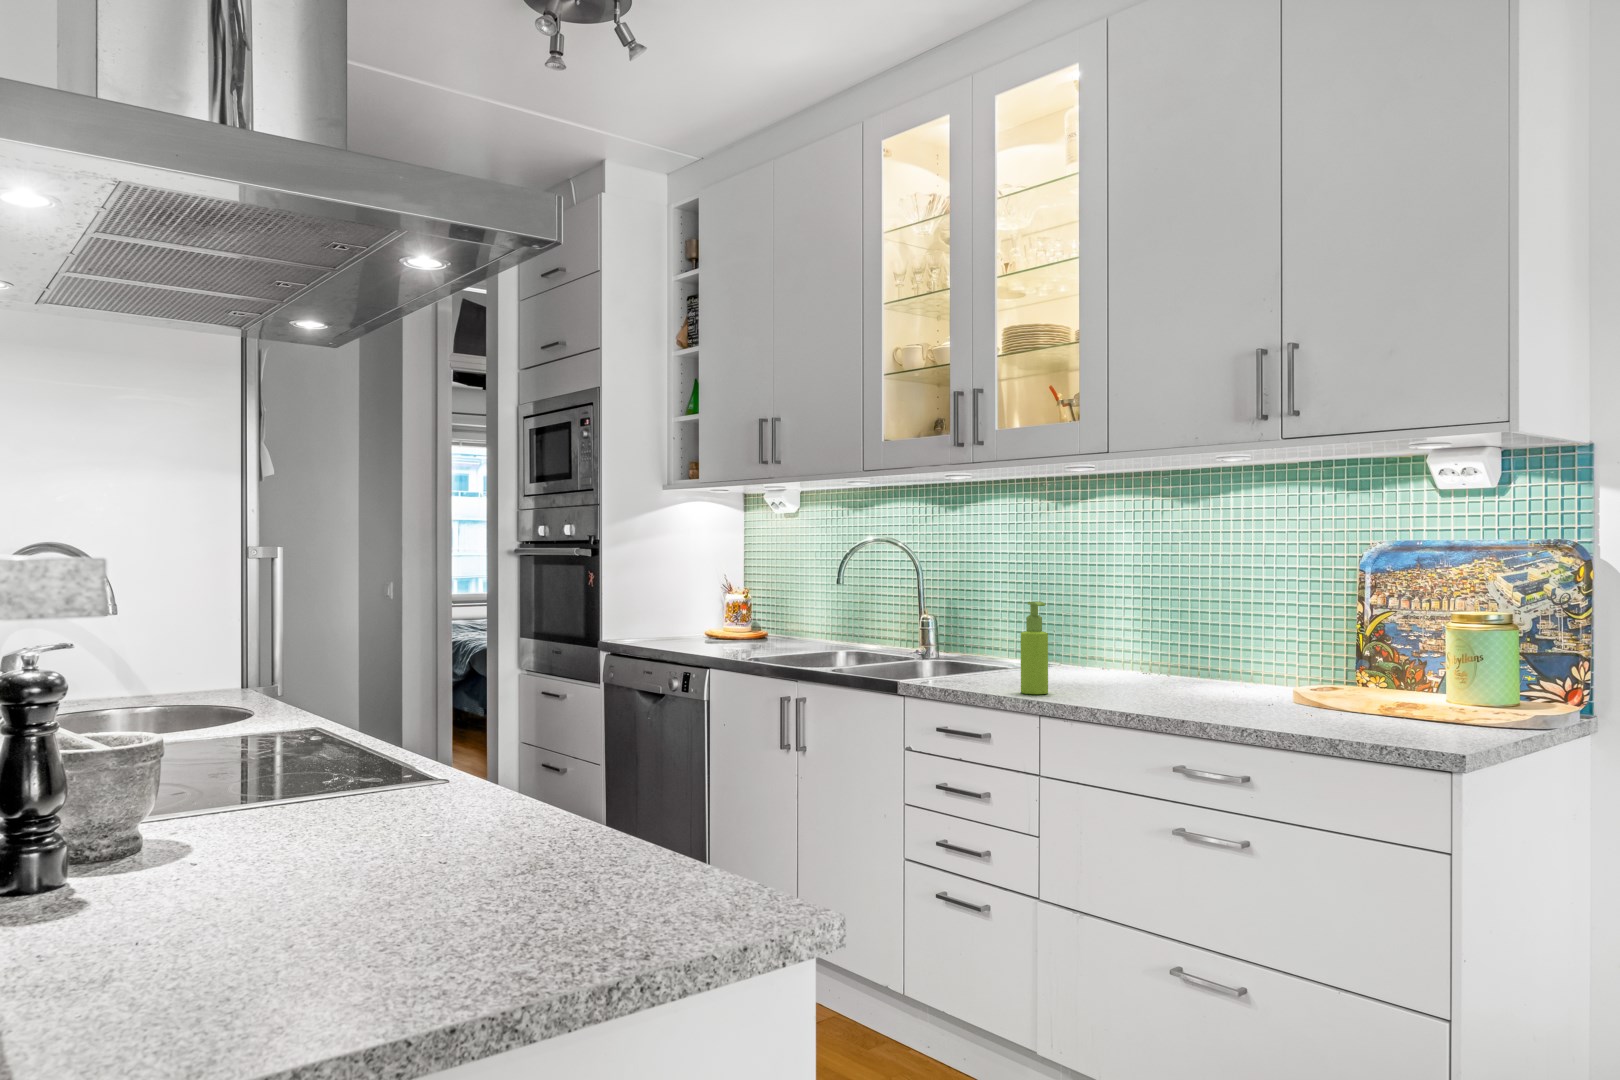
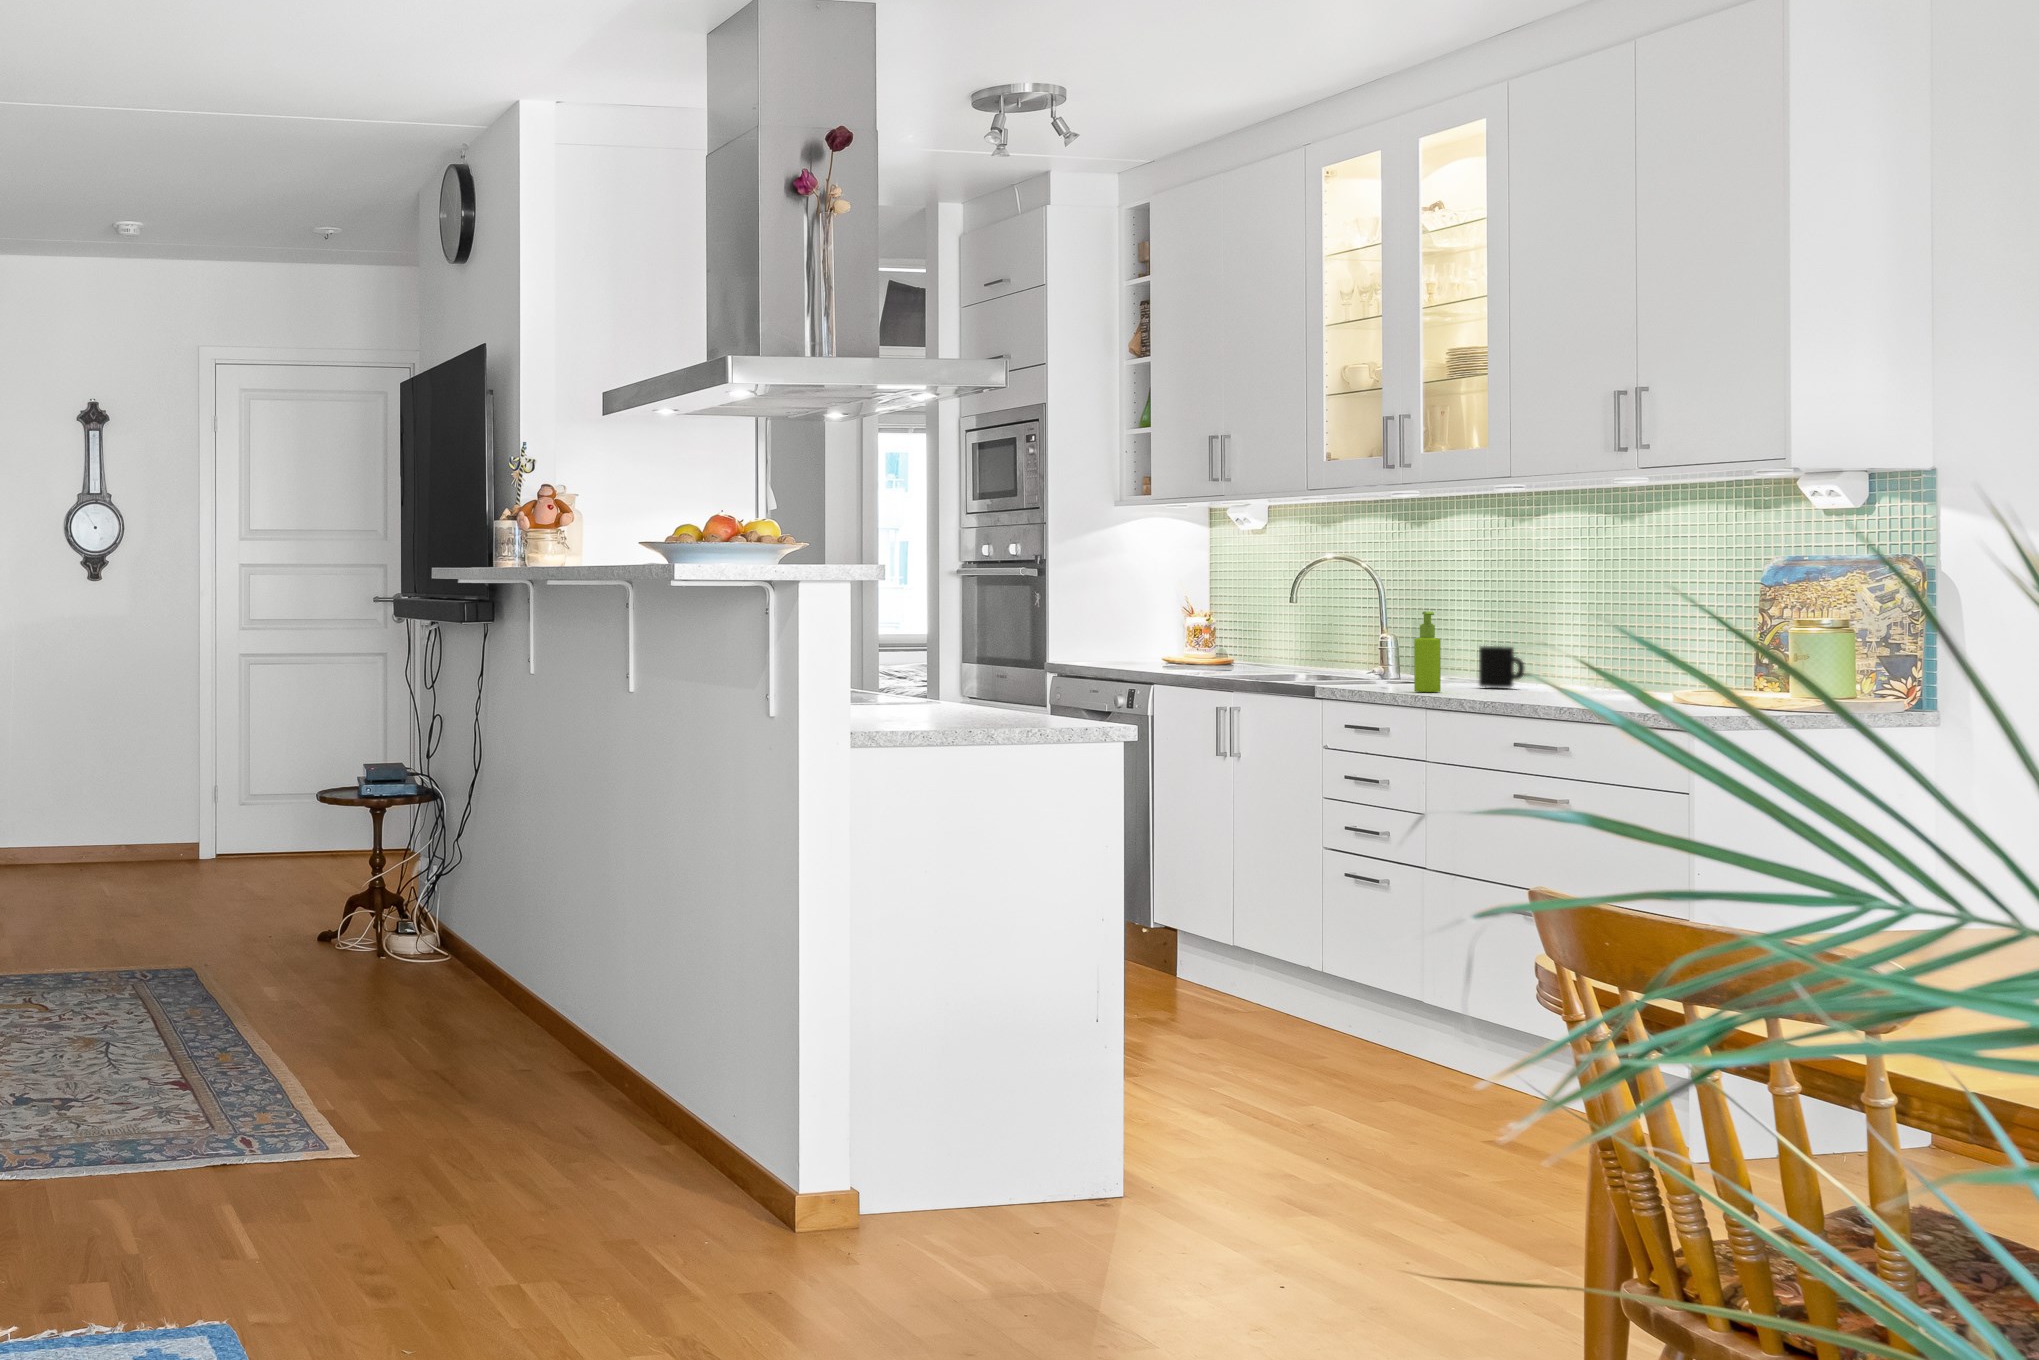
mug: none [1051,633,1098,678] -> present [1479,646,1525,688]

